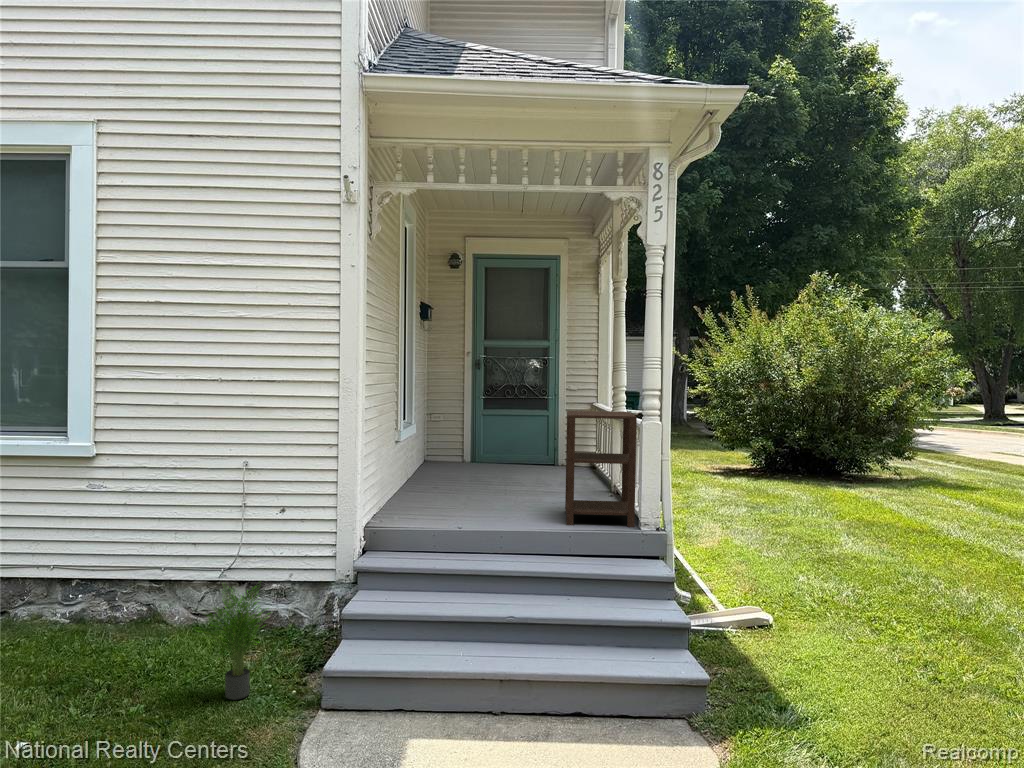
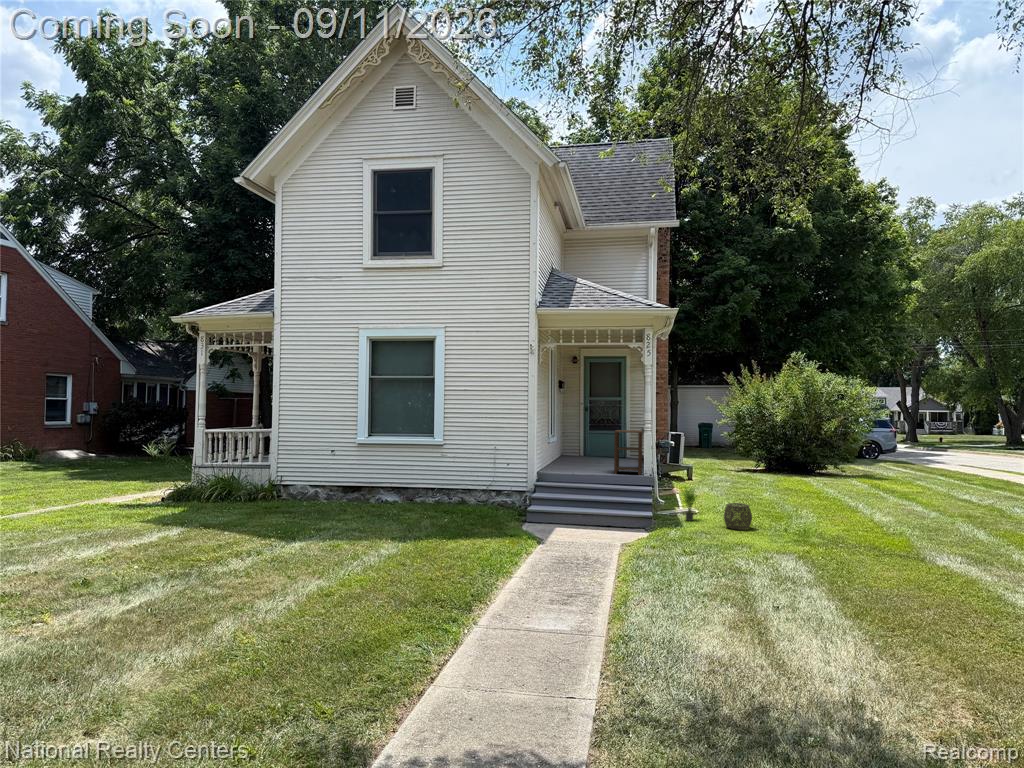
potted plant: present [197,588,265,700] -> present [683,489,697,521]
woven basket: none [905,623,996,713] -> present [724,503,752,530]

